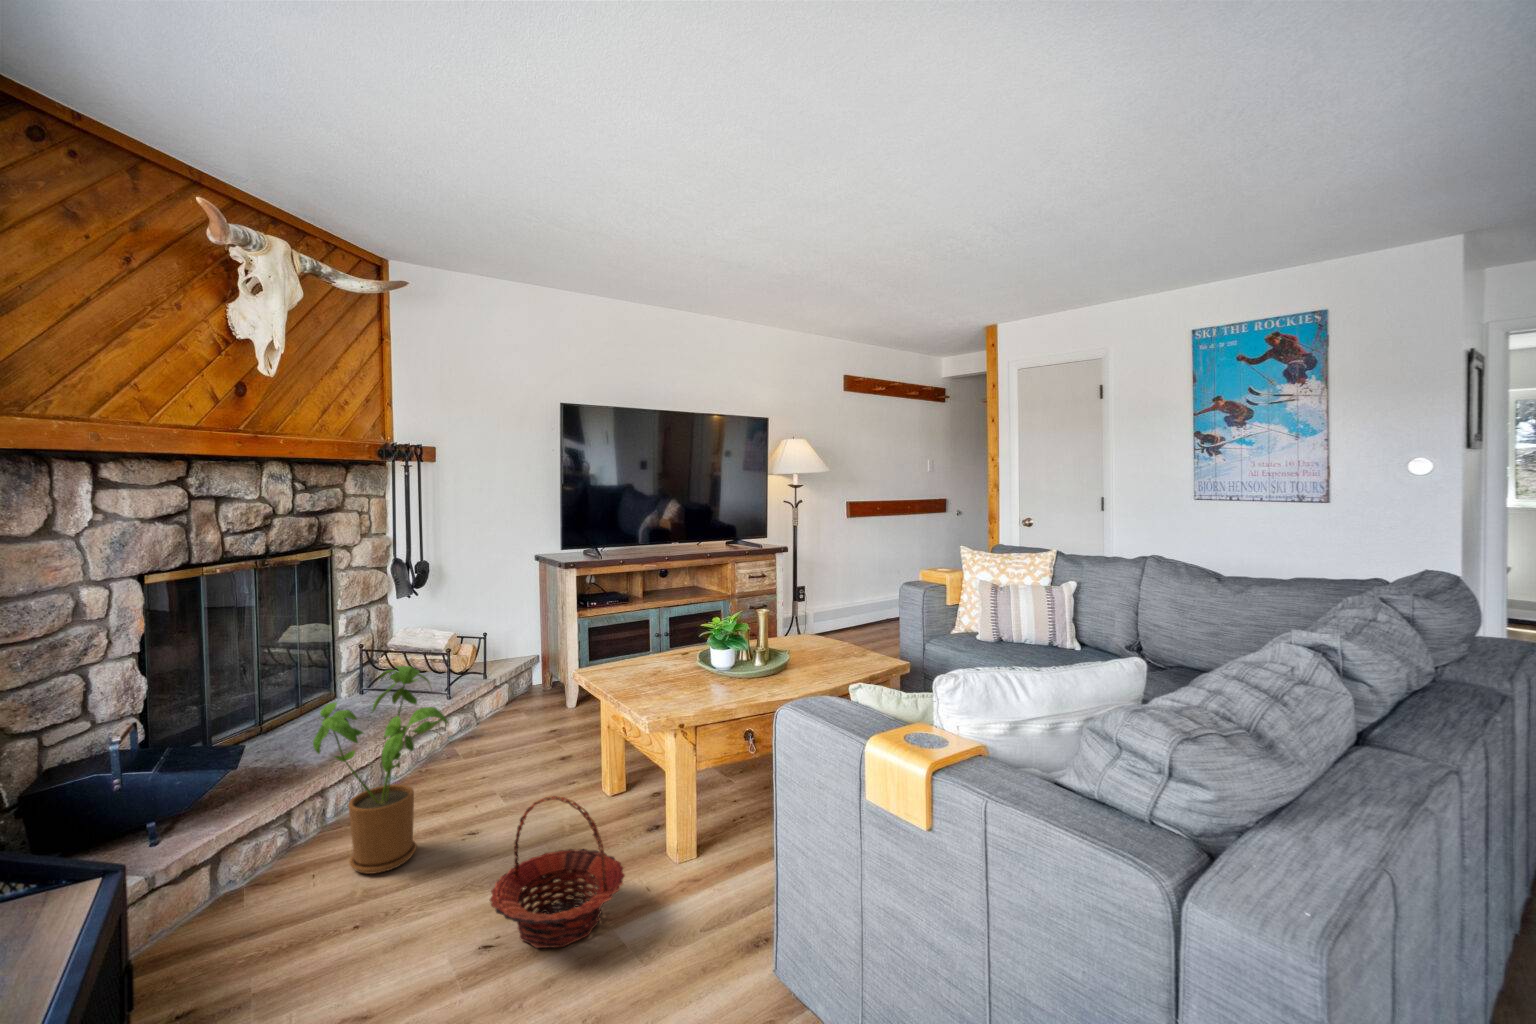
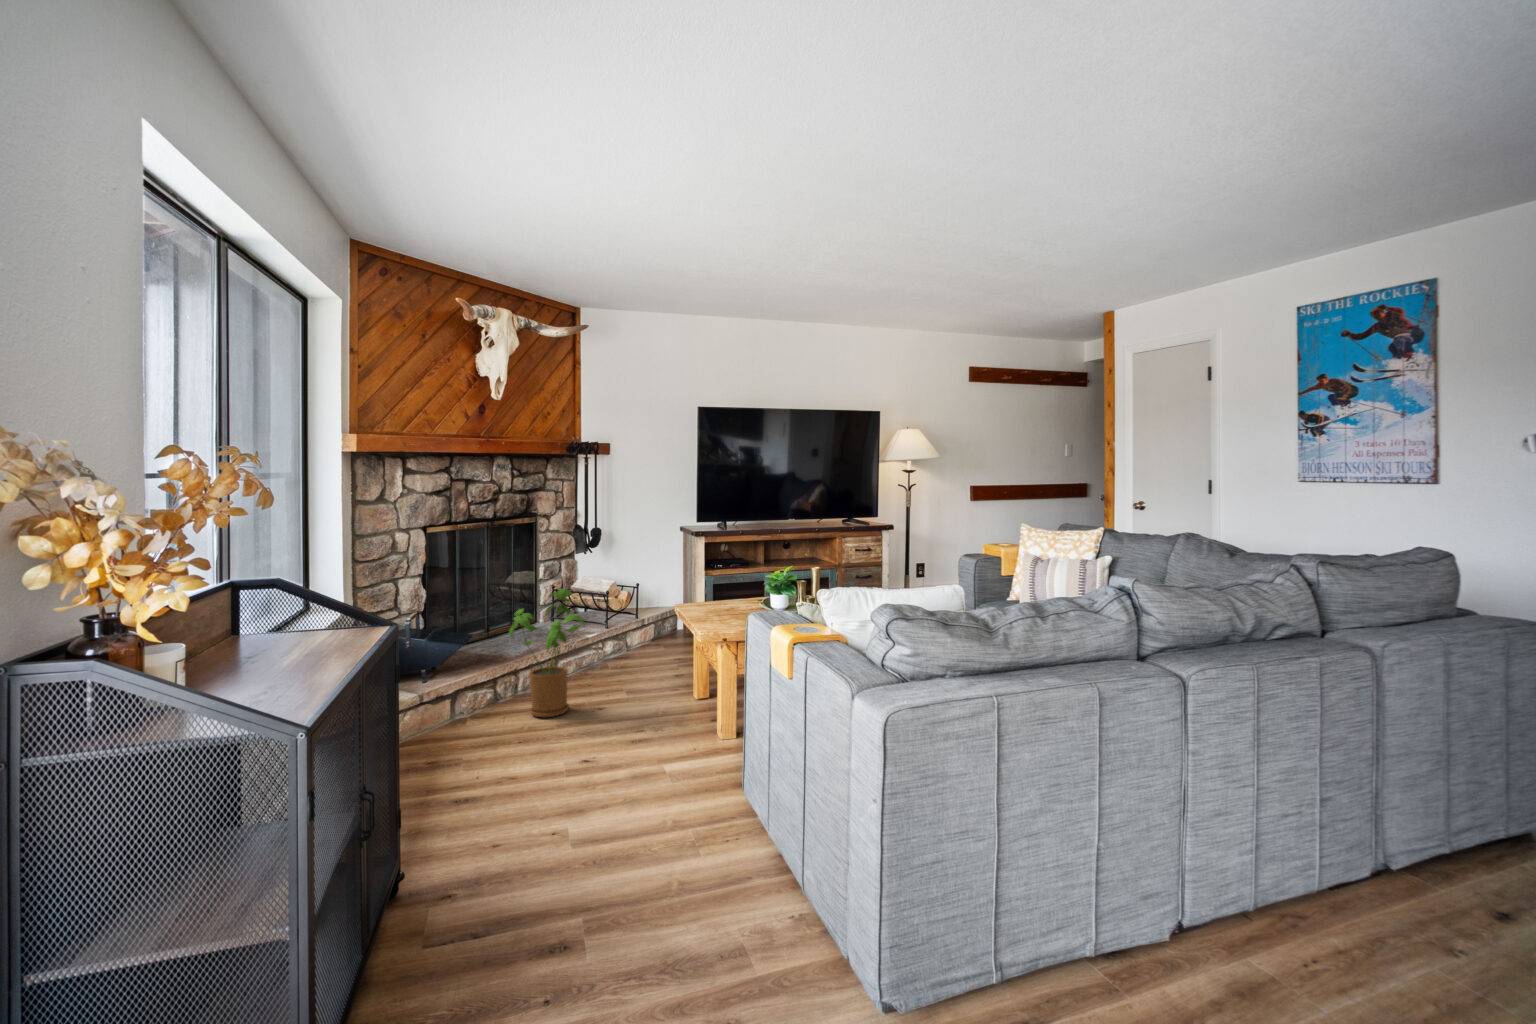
basket: present [490,796,625,948] -> none [595,668,680,760]

